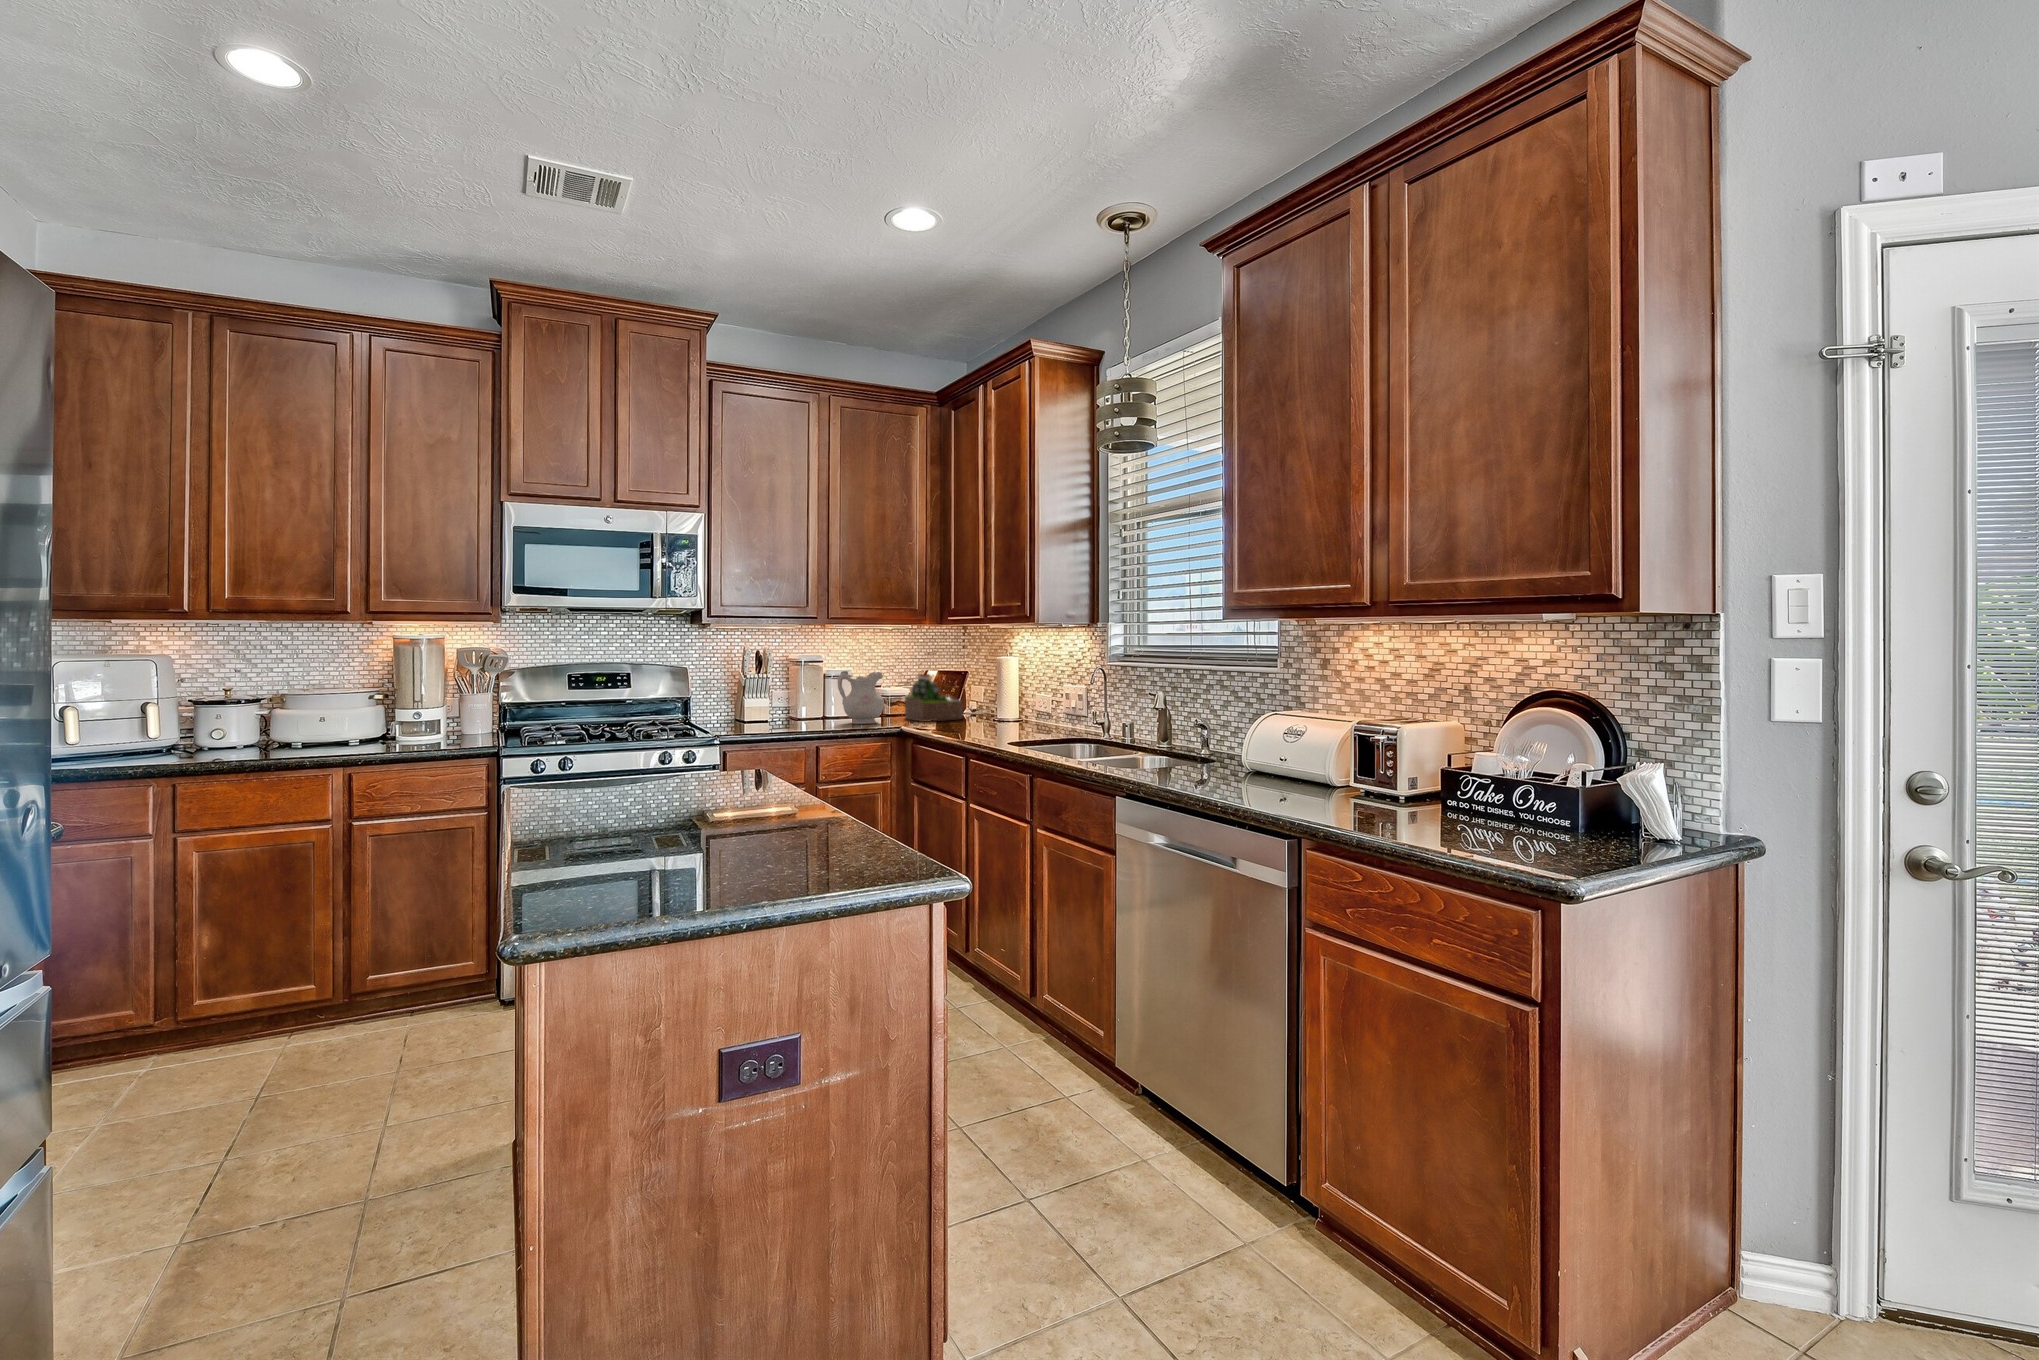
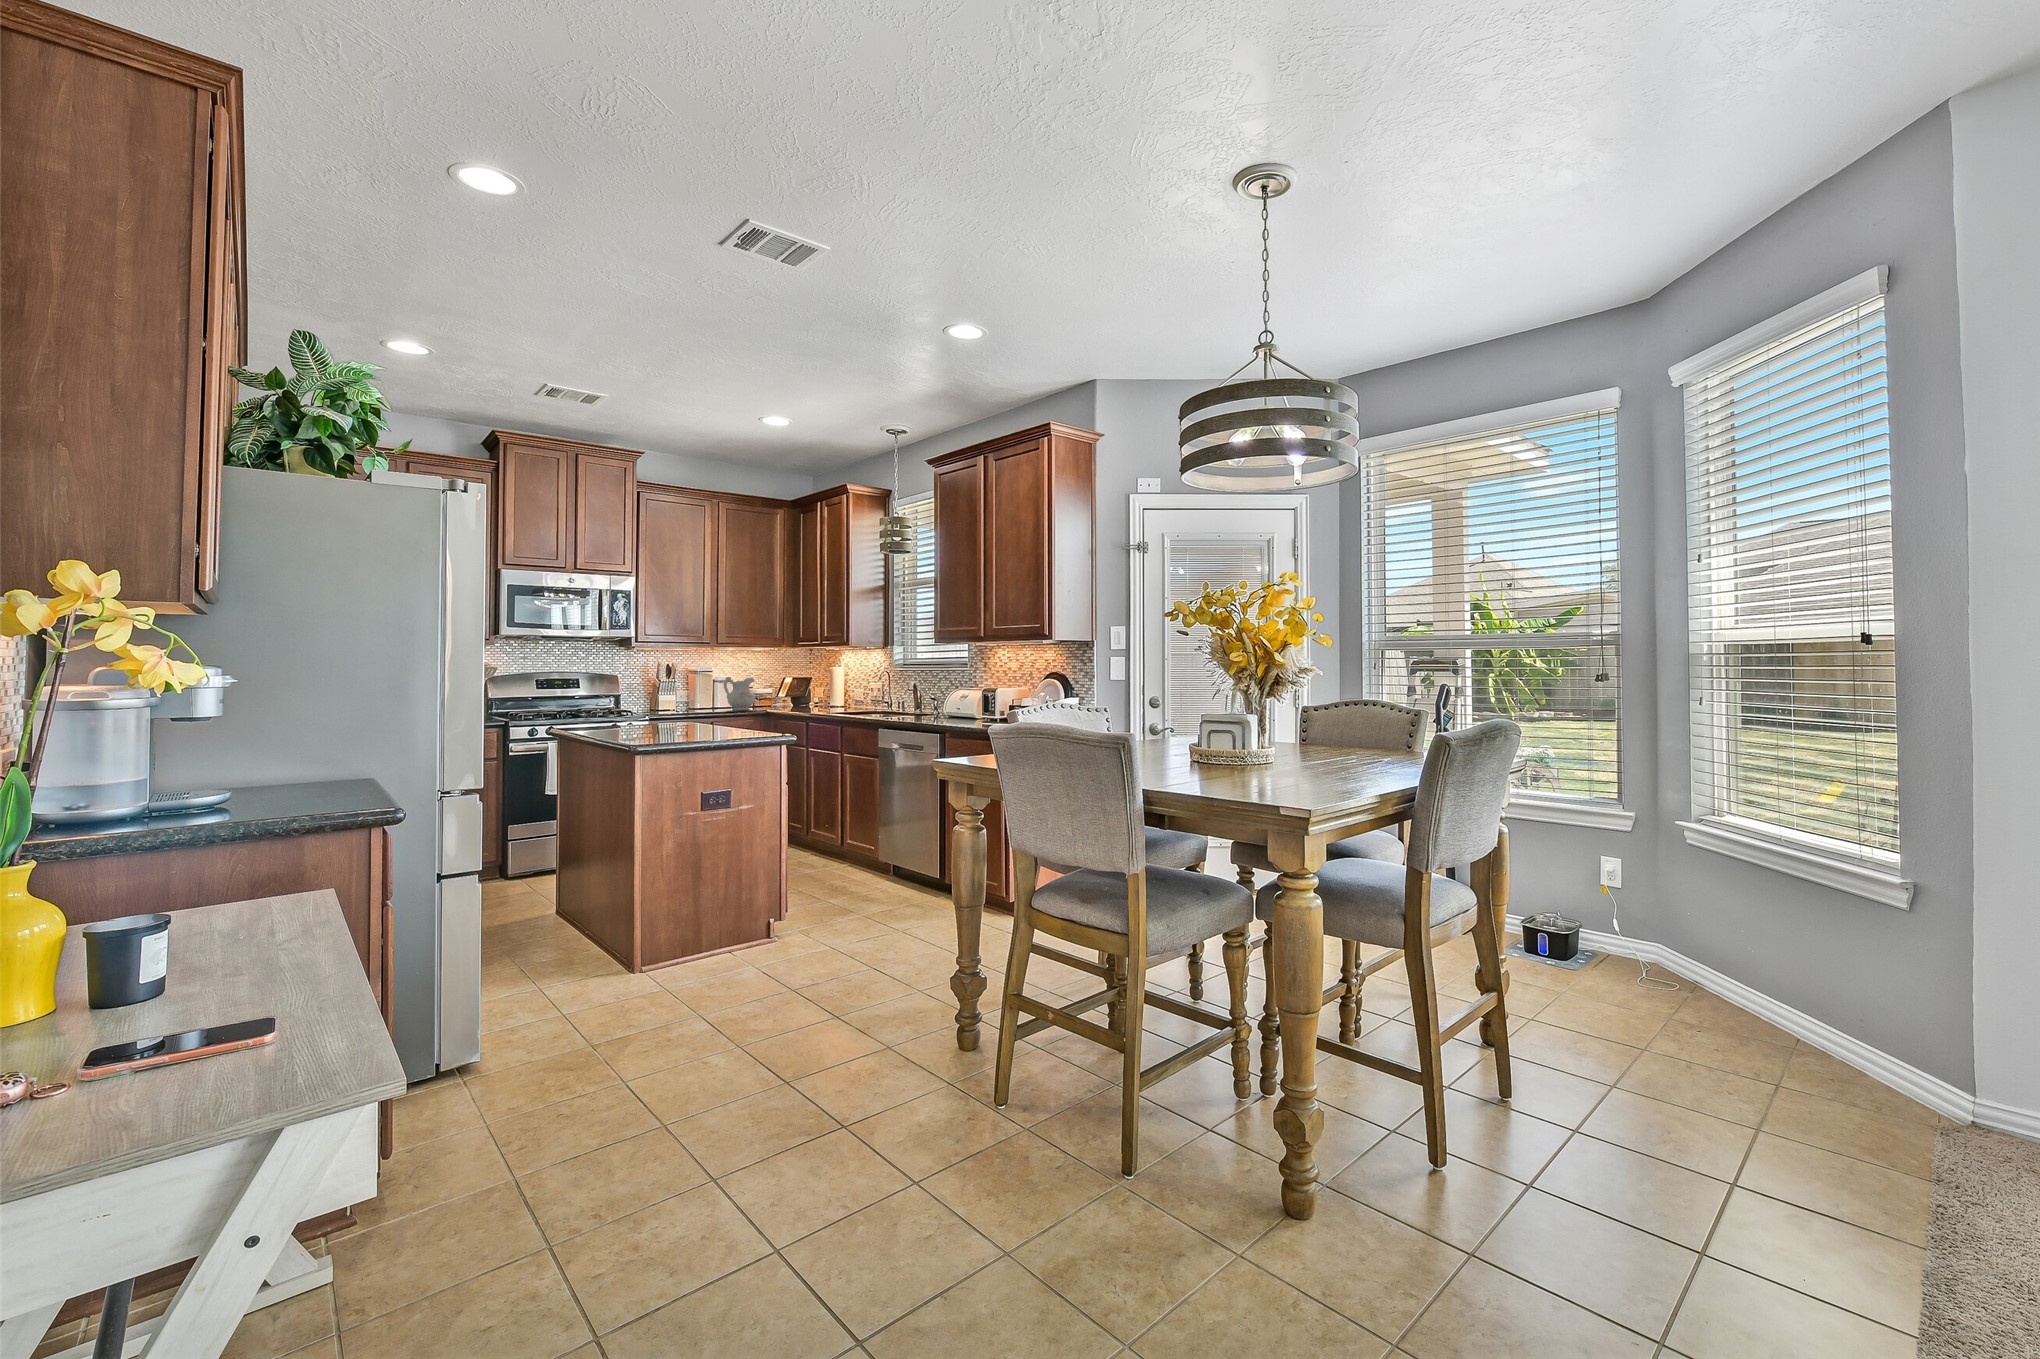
succulent plant: present [905,674,963,722] -> none [769,679,808,709]

